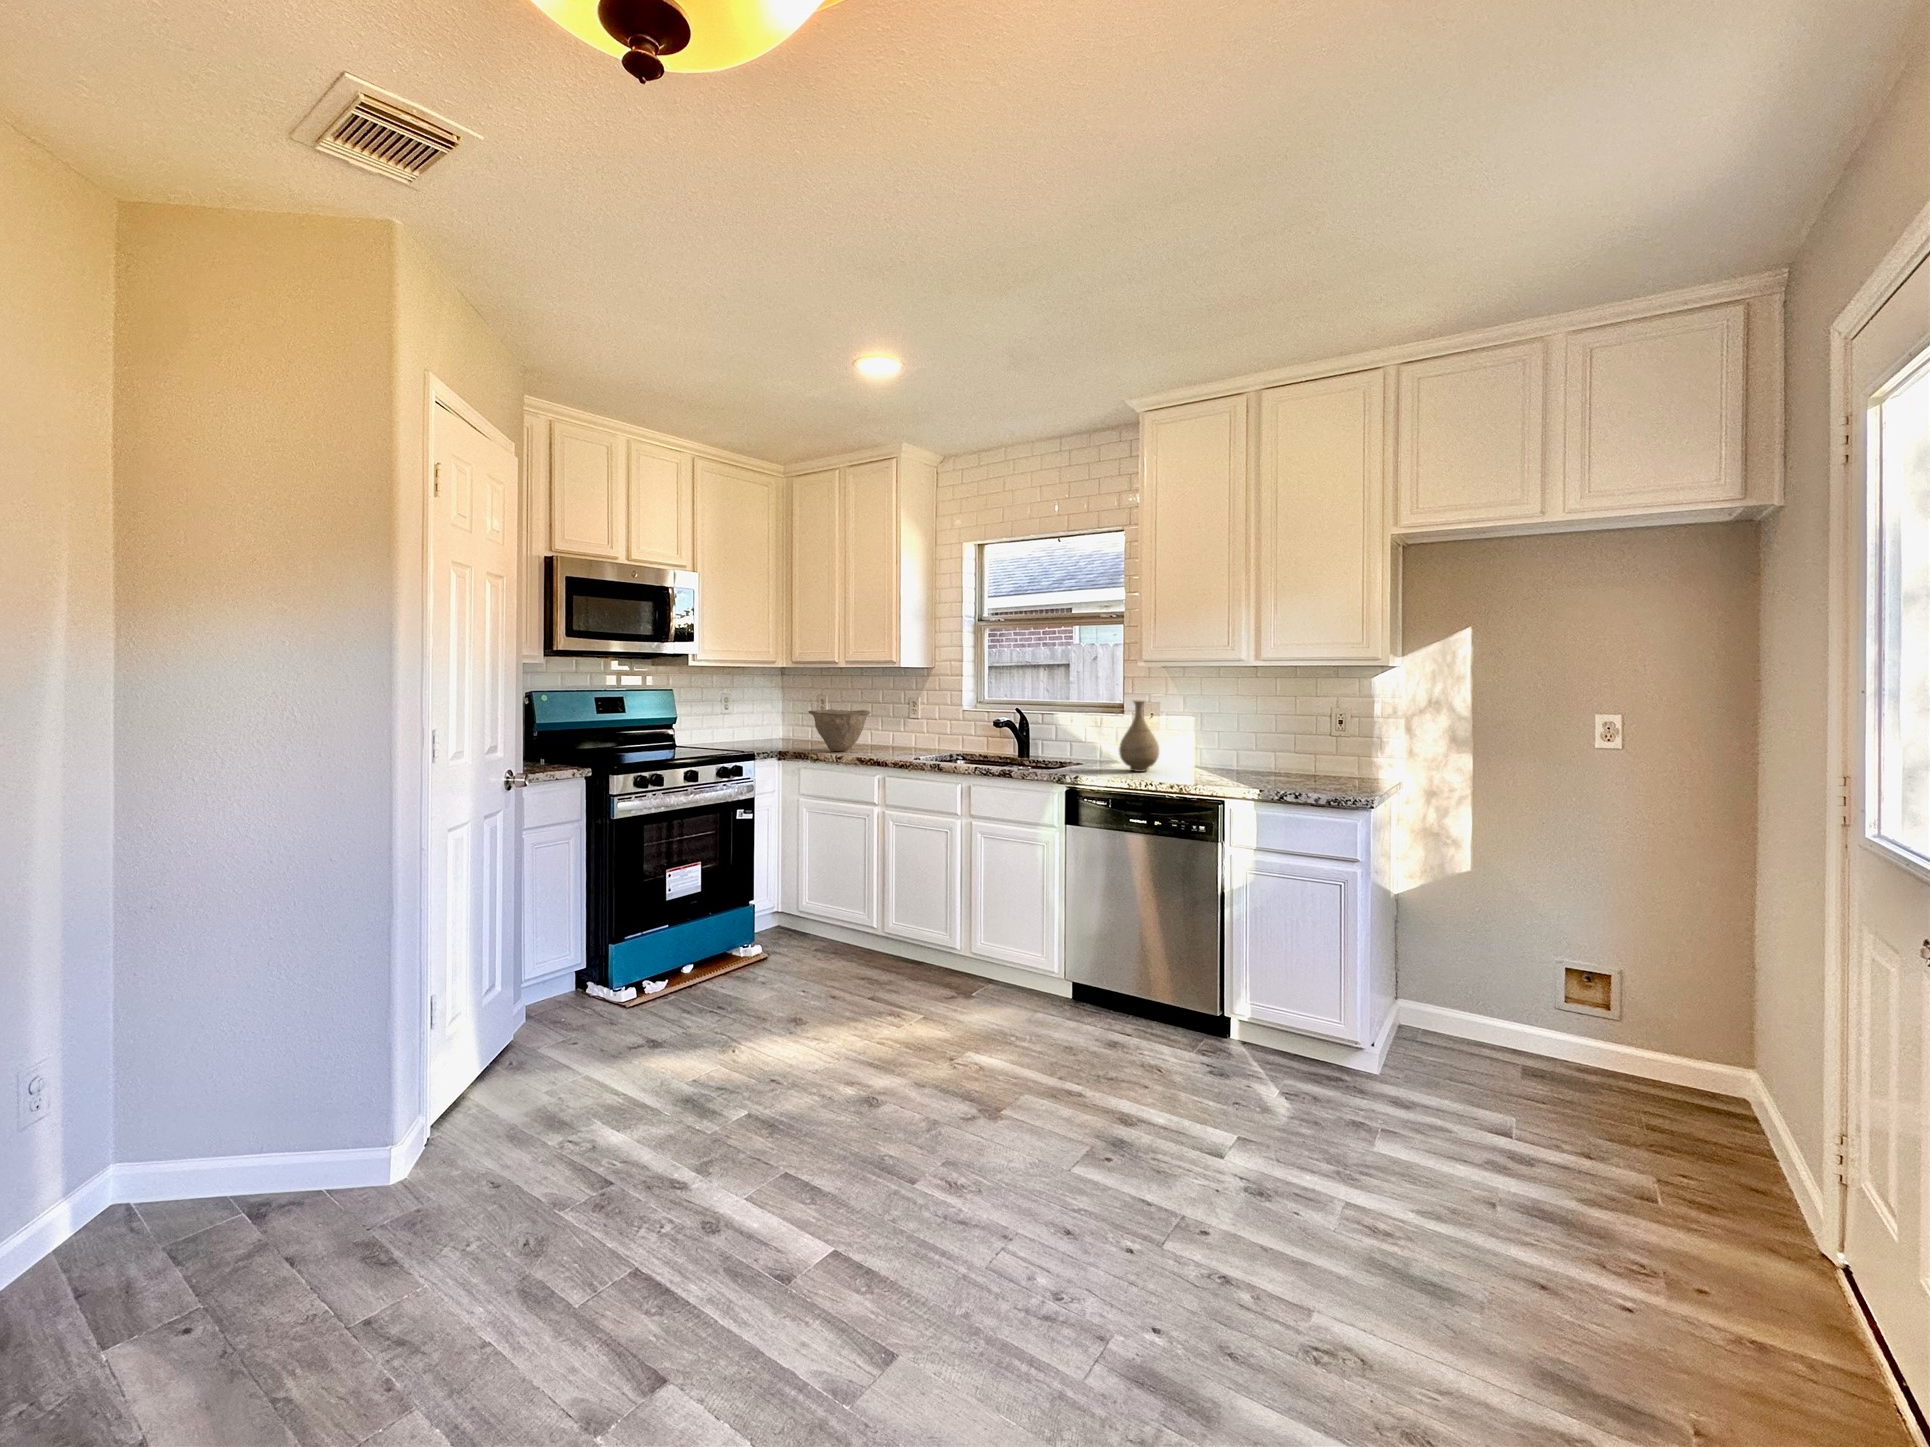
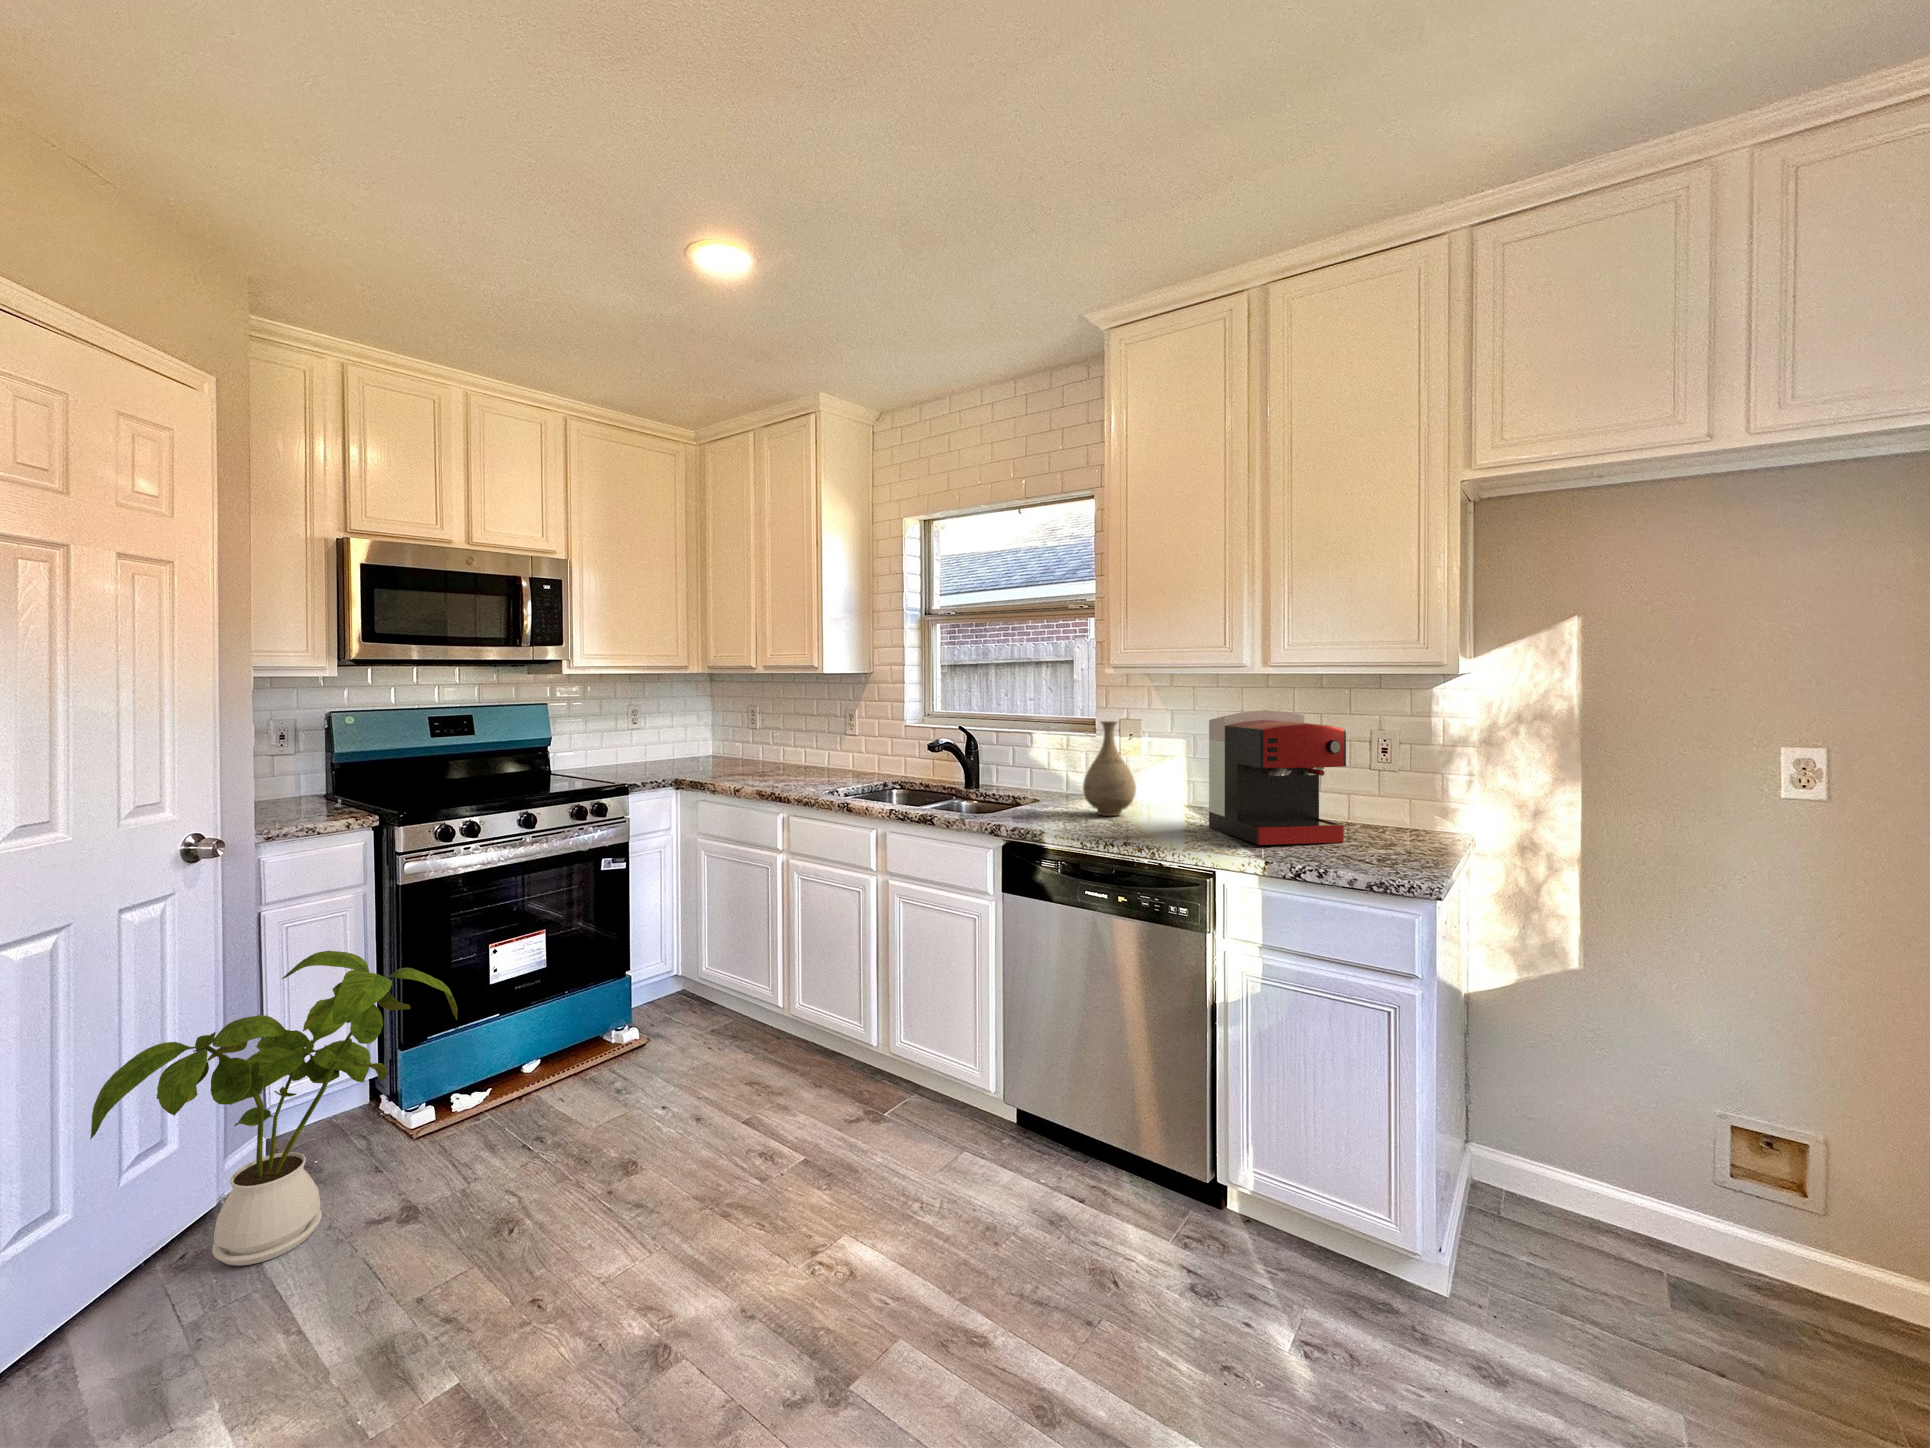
coffee maker: none [1215,691,1315,785] -> present [1209,710,1346,845]
bowl: present [808,709,870,751] -> none [720,728,797,780]
house plant: none [487,855,692,1069] -> present [90,951,458,1266]

